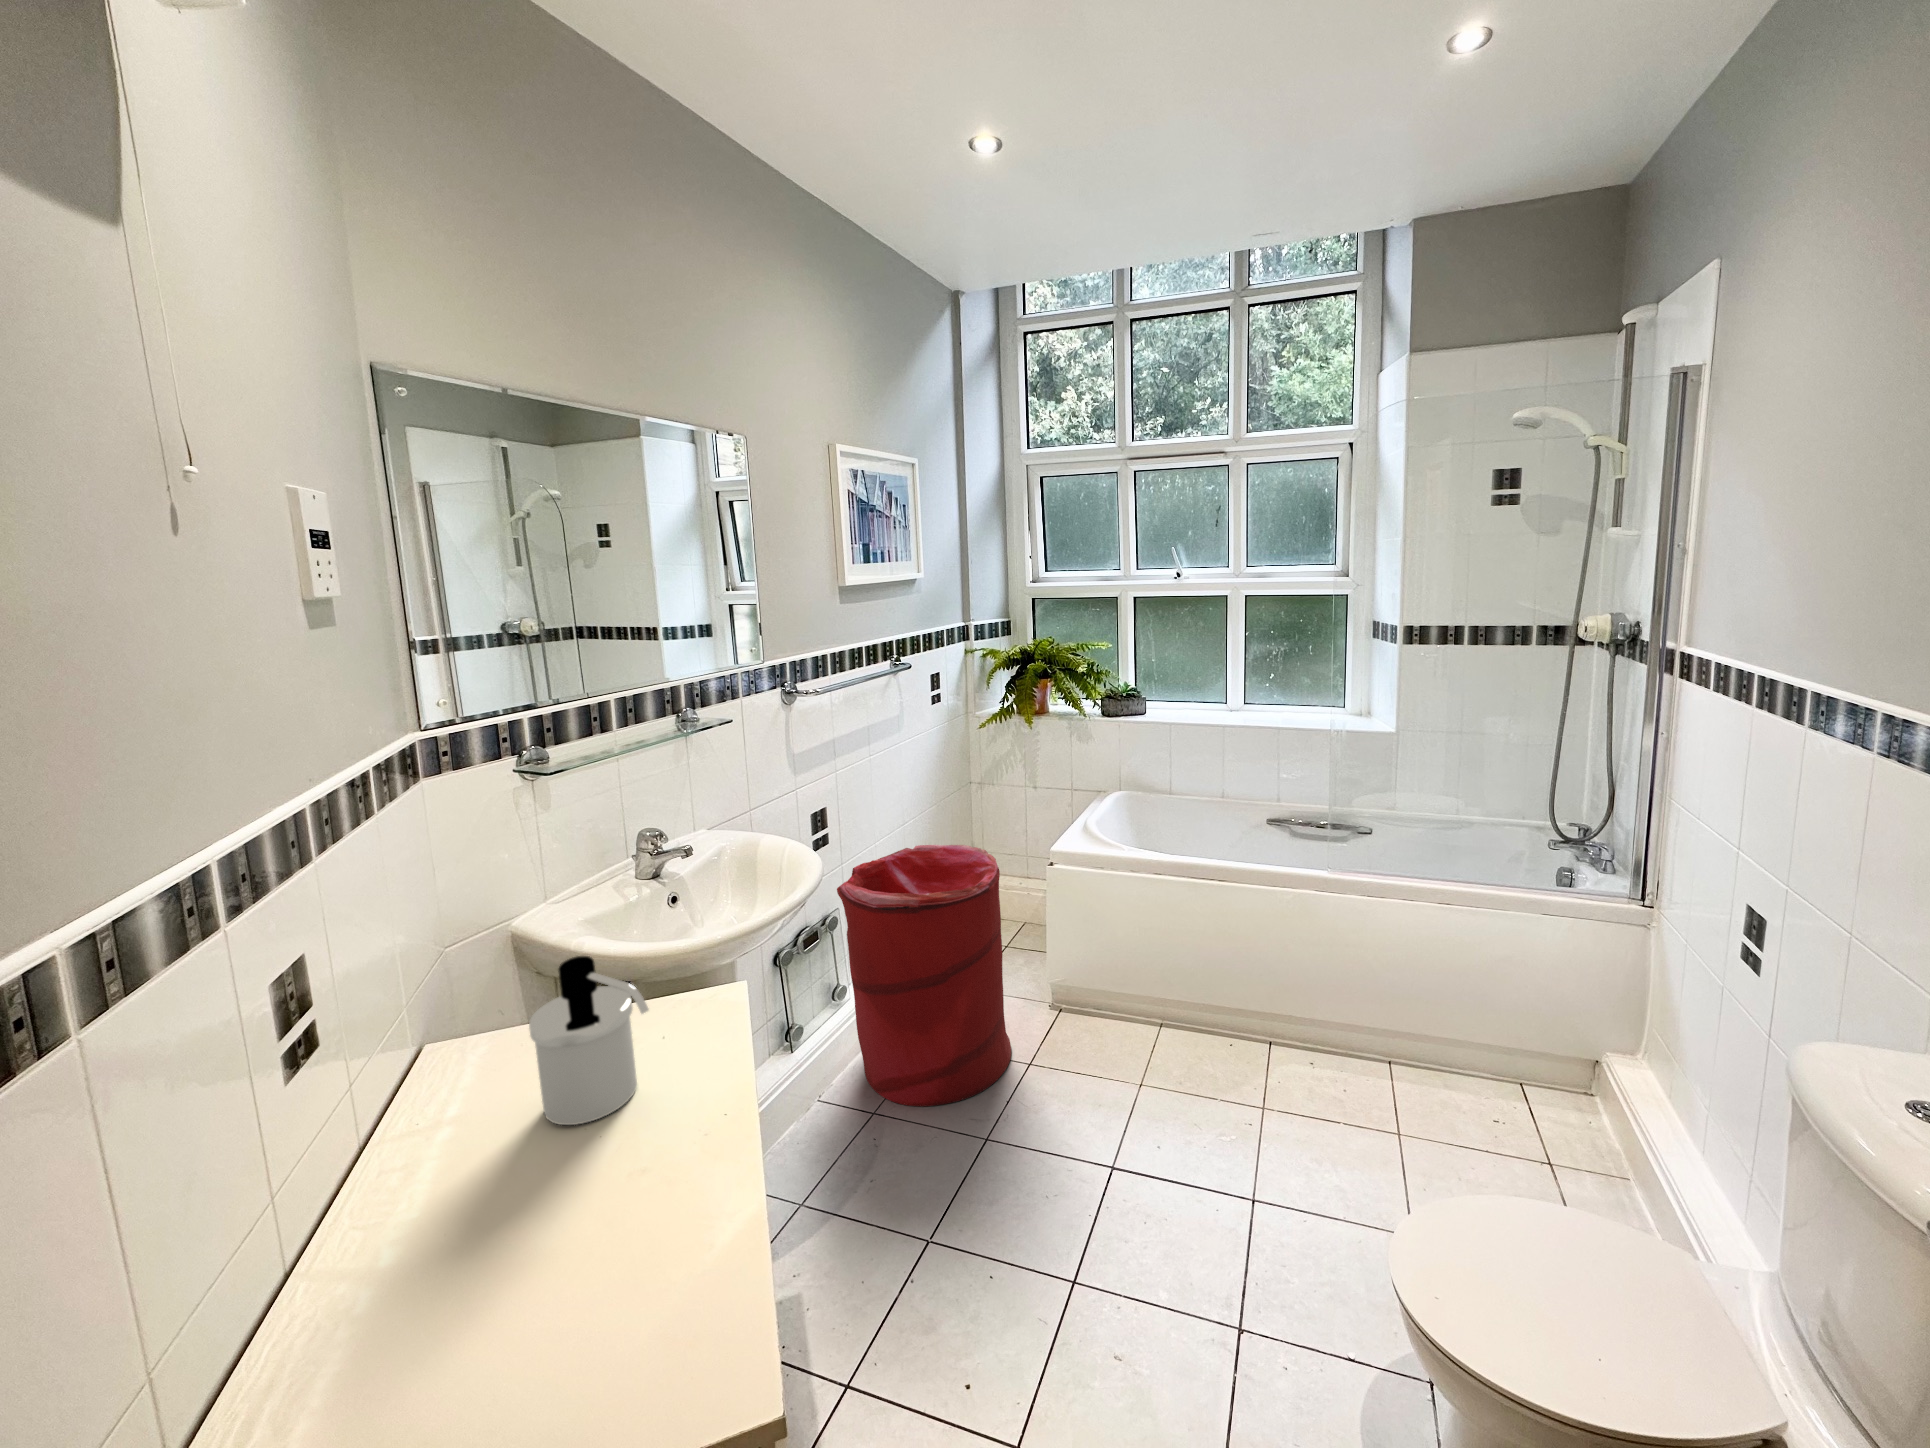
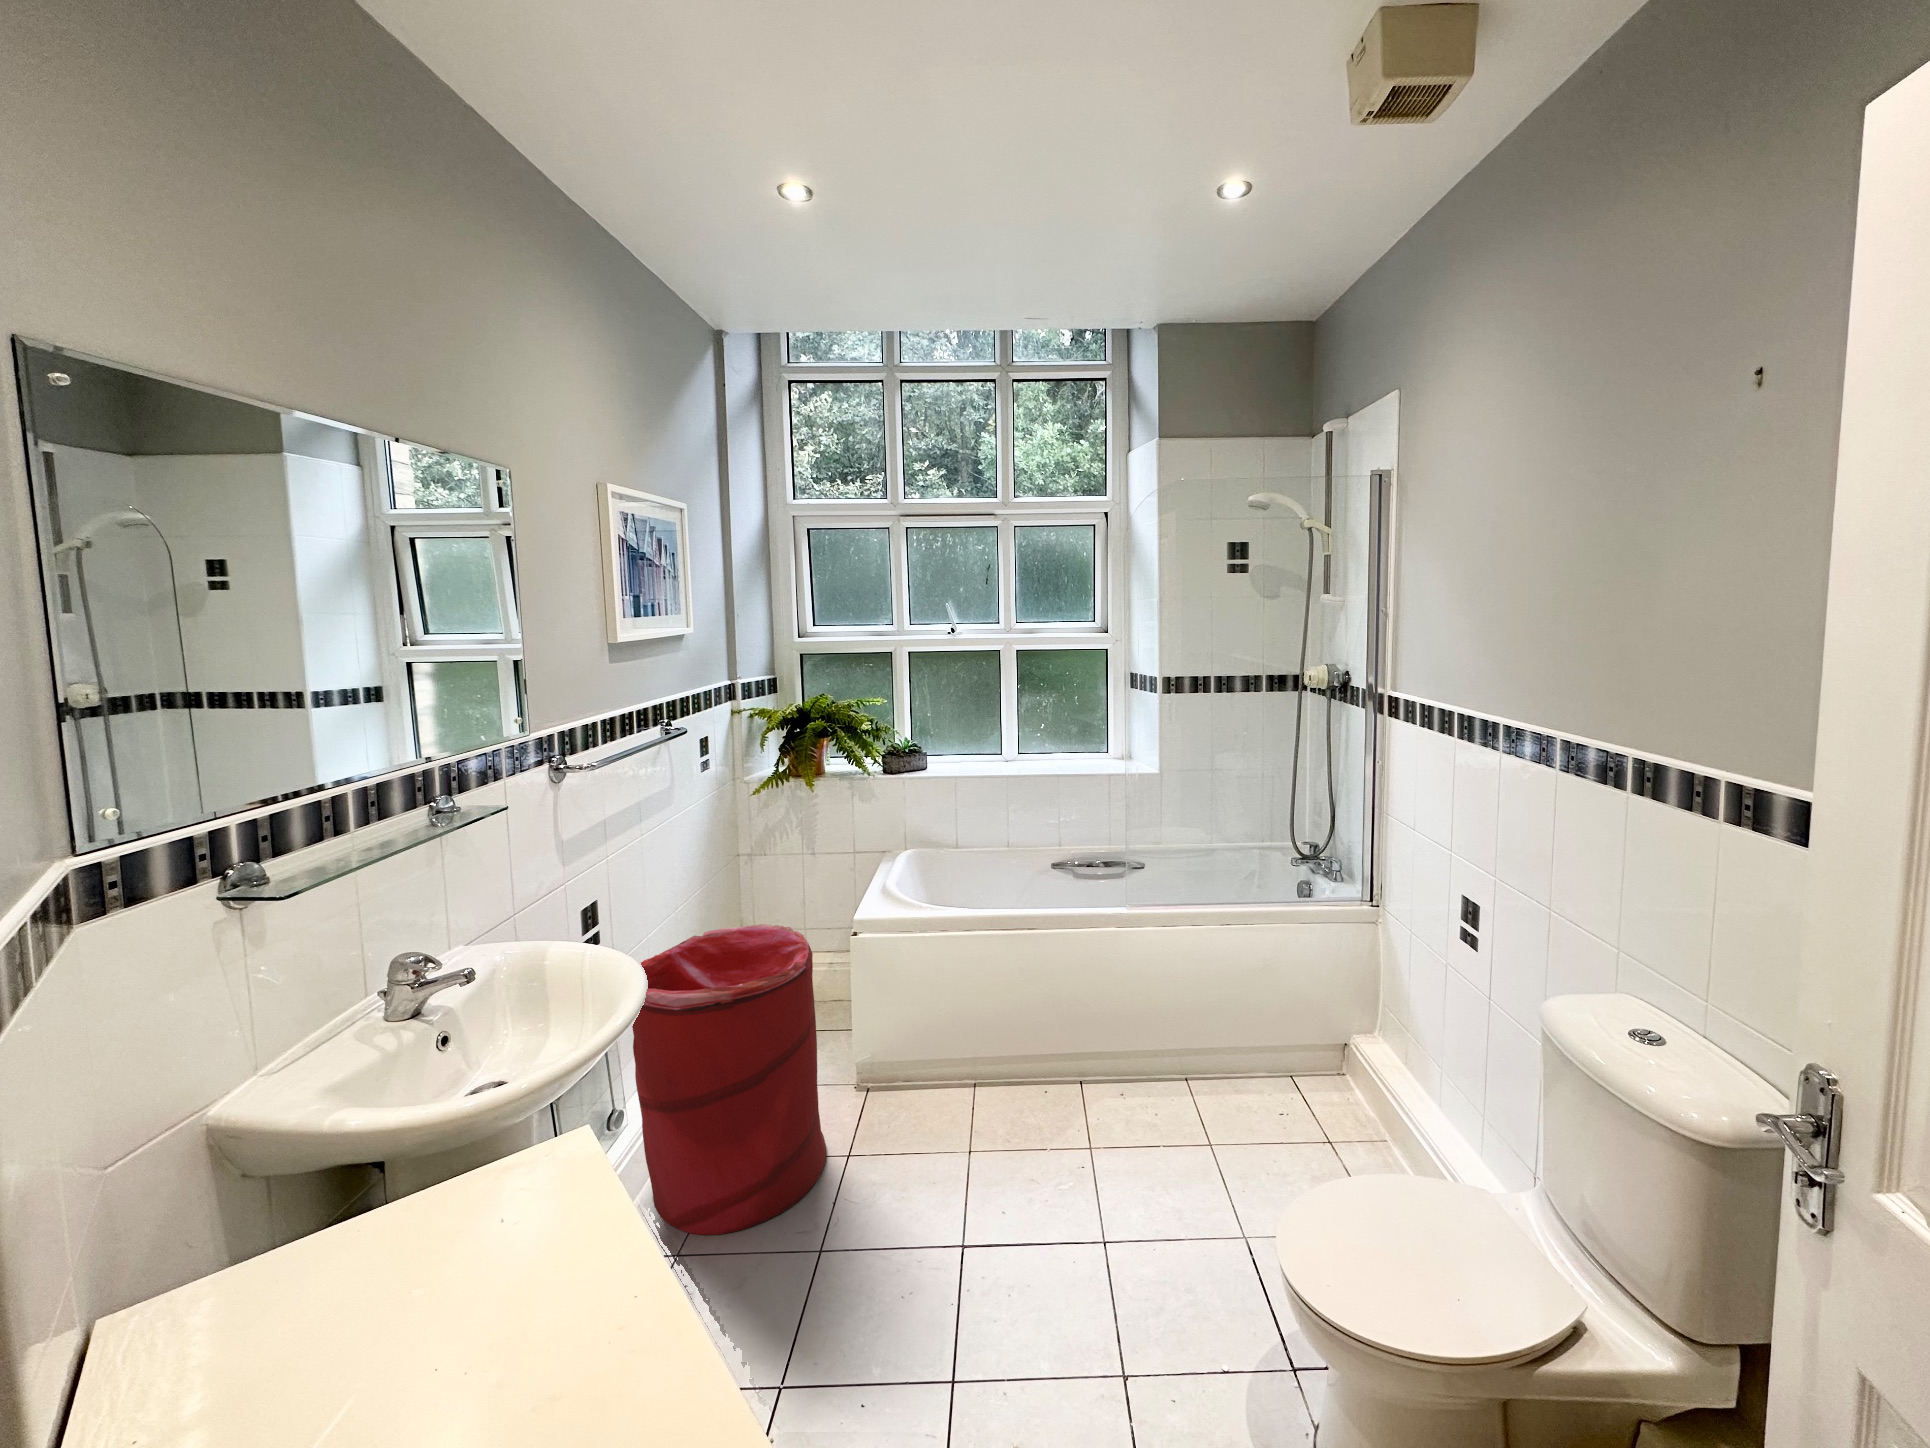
soap dispenser: present [529,956,649,1125] -> none [339,1136,538,1378]

